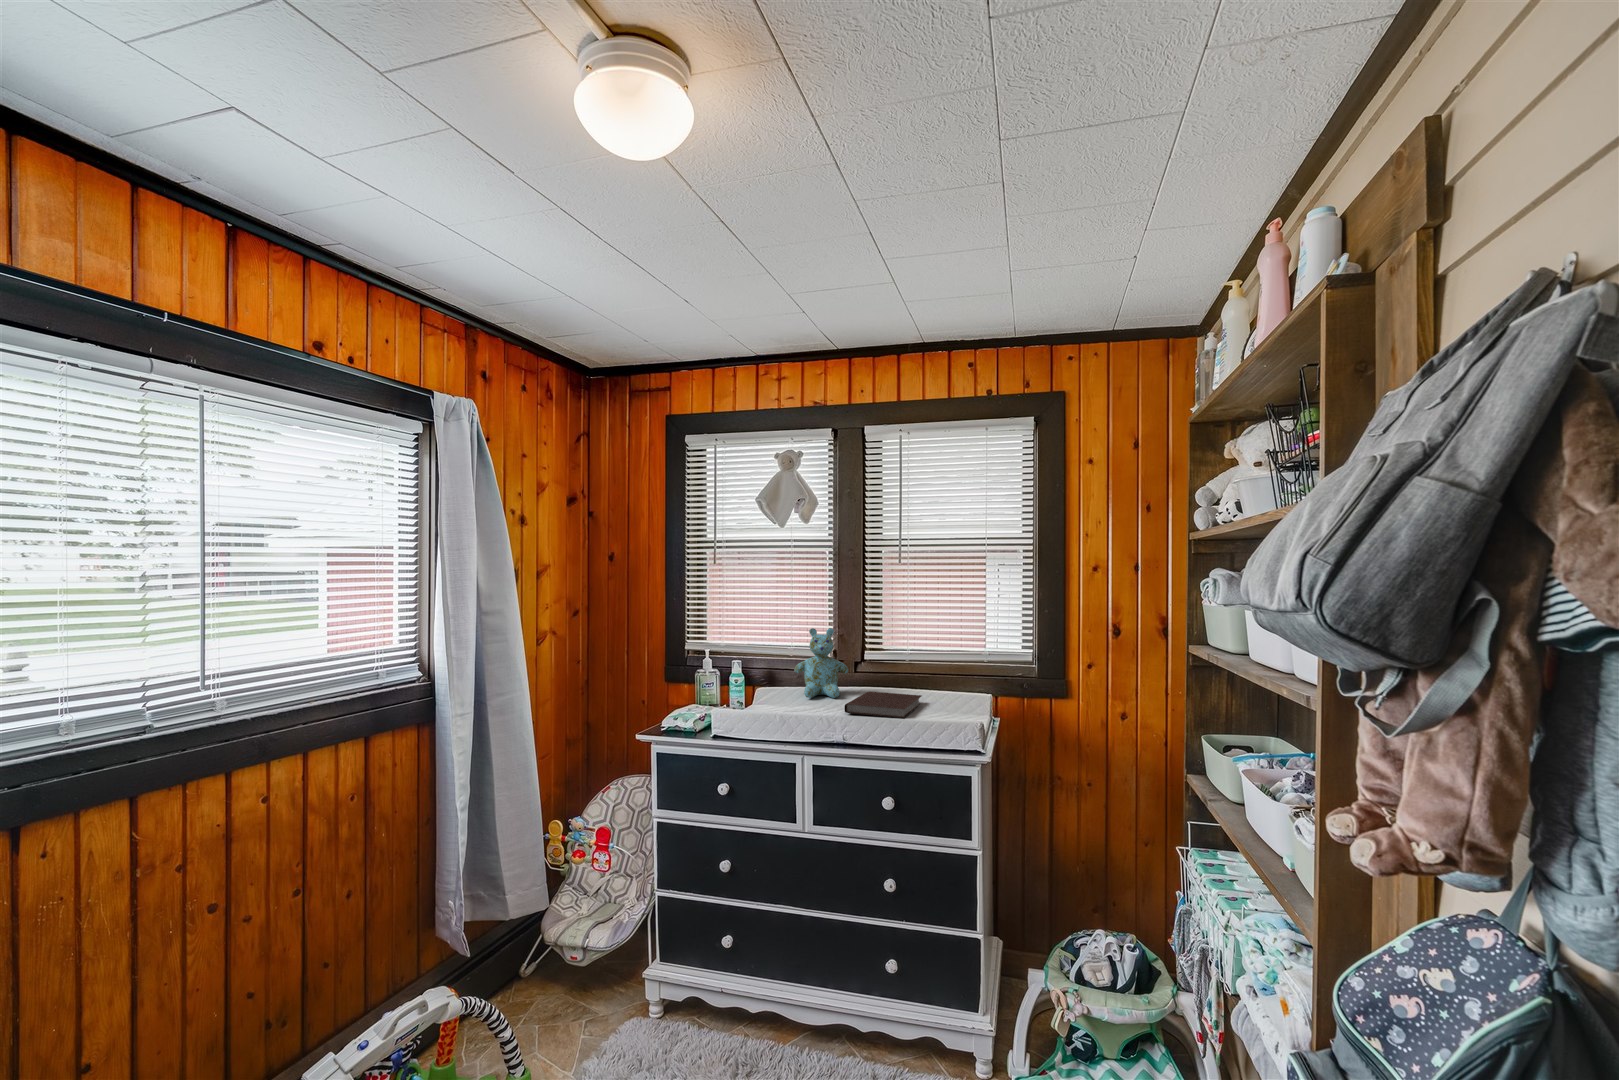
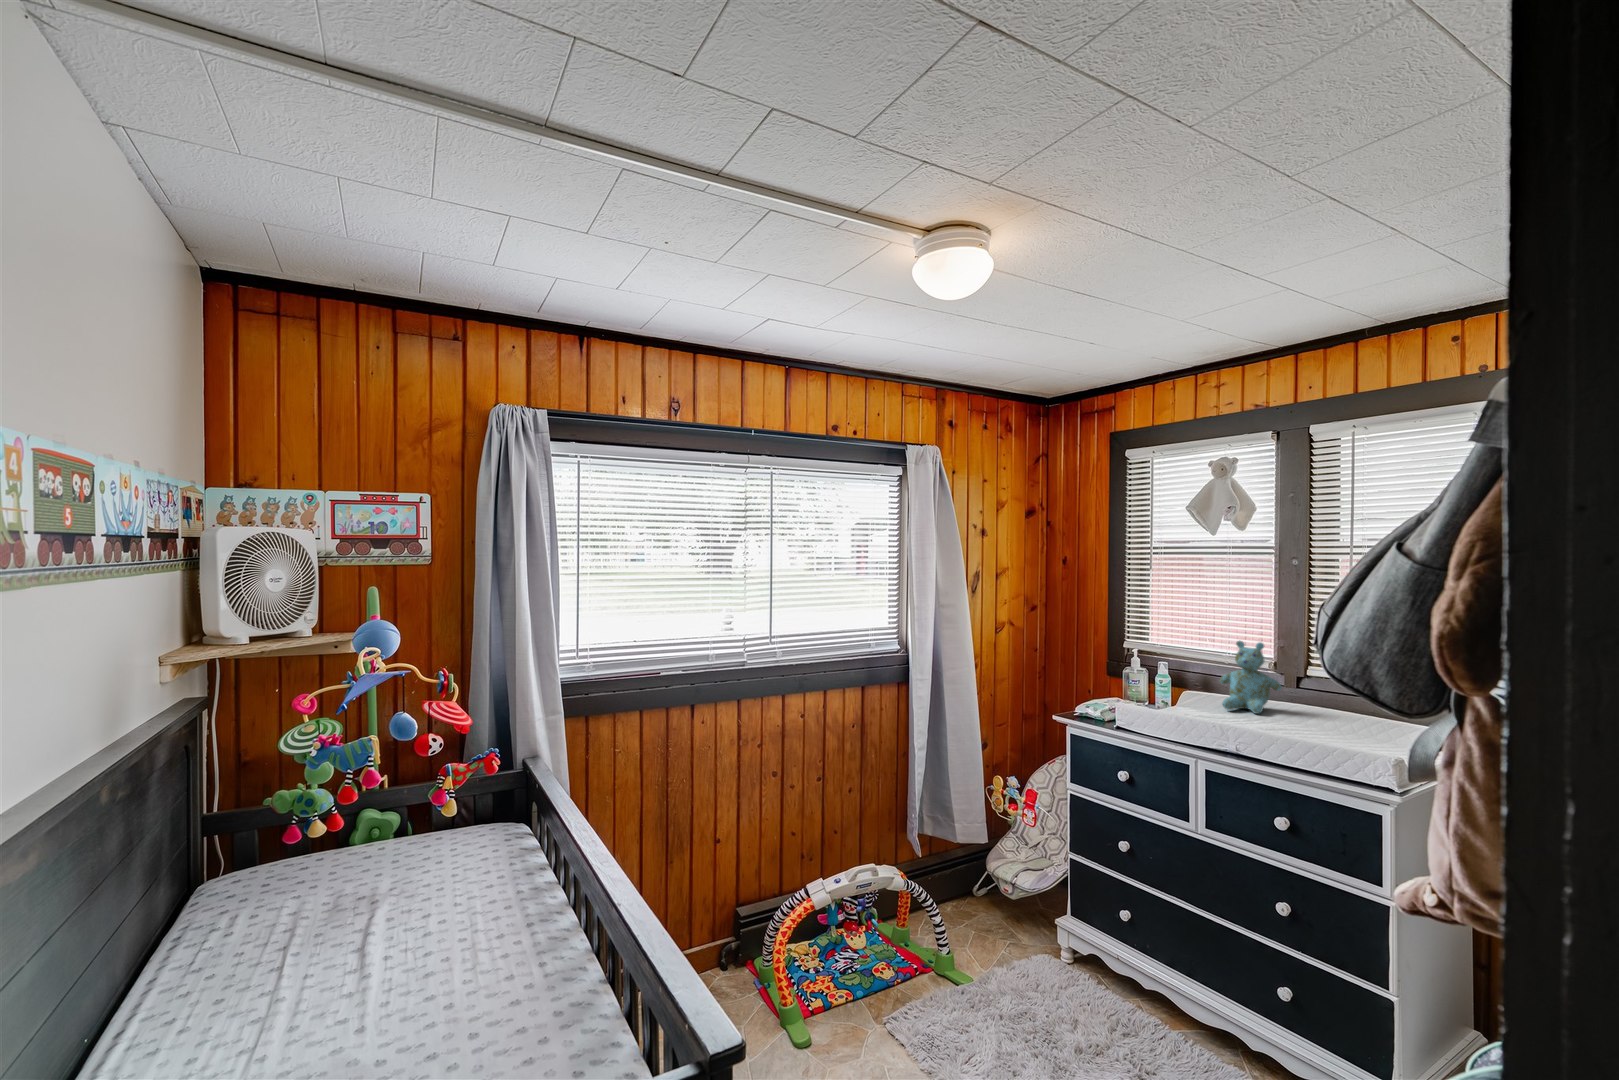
notebook: present [844,692,922,718] -> none [1242,712,1354,742]

